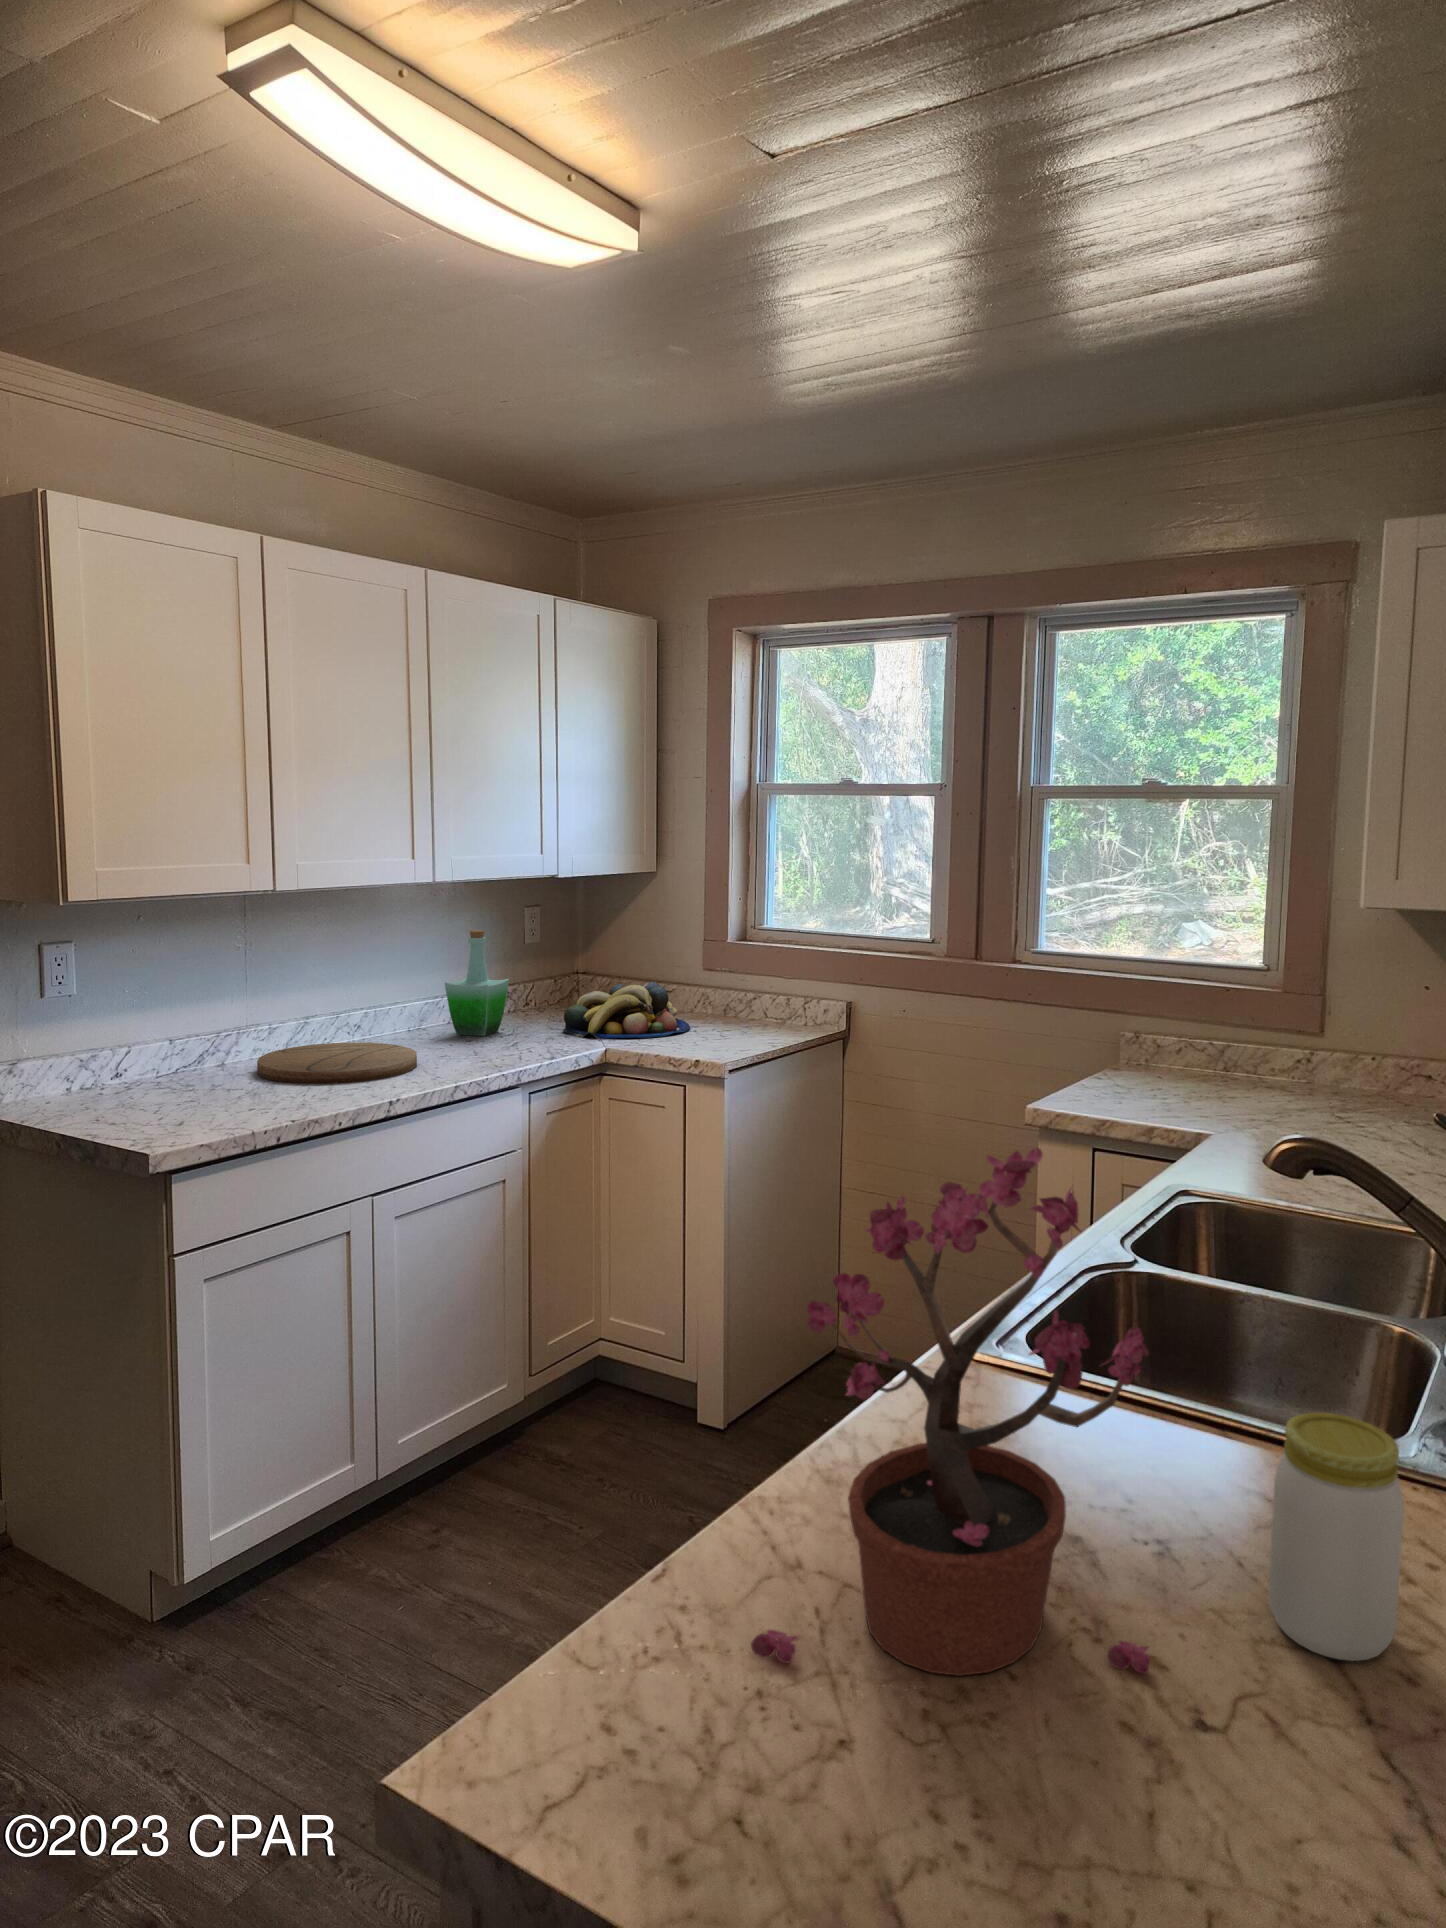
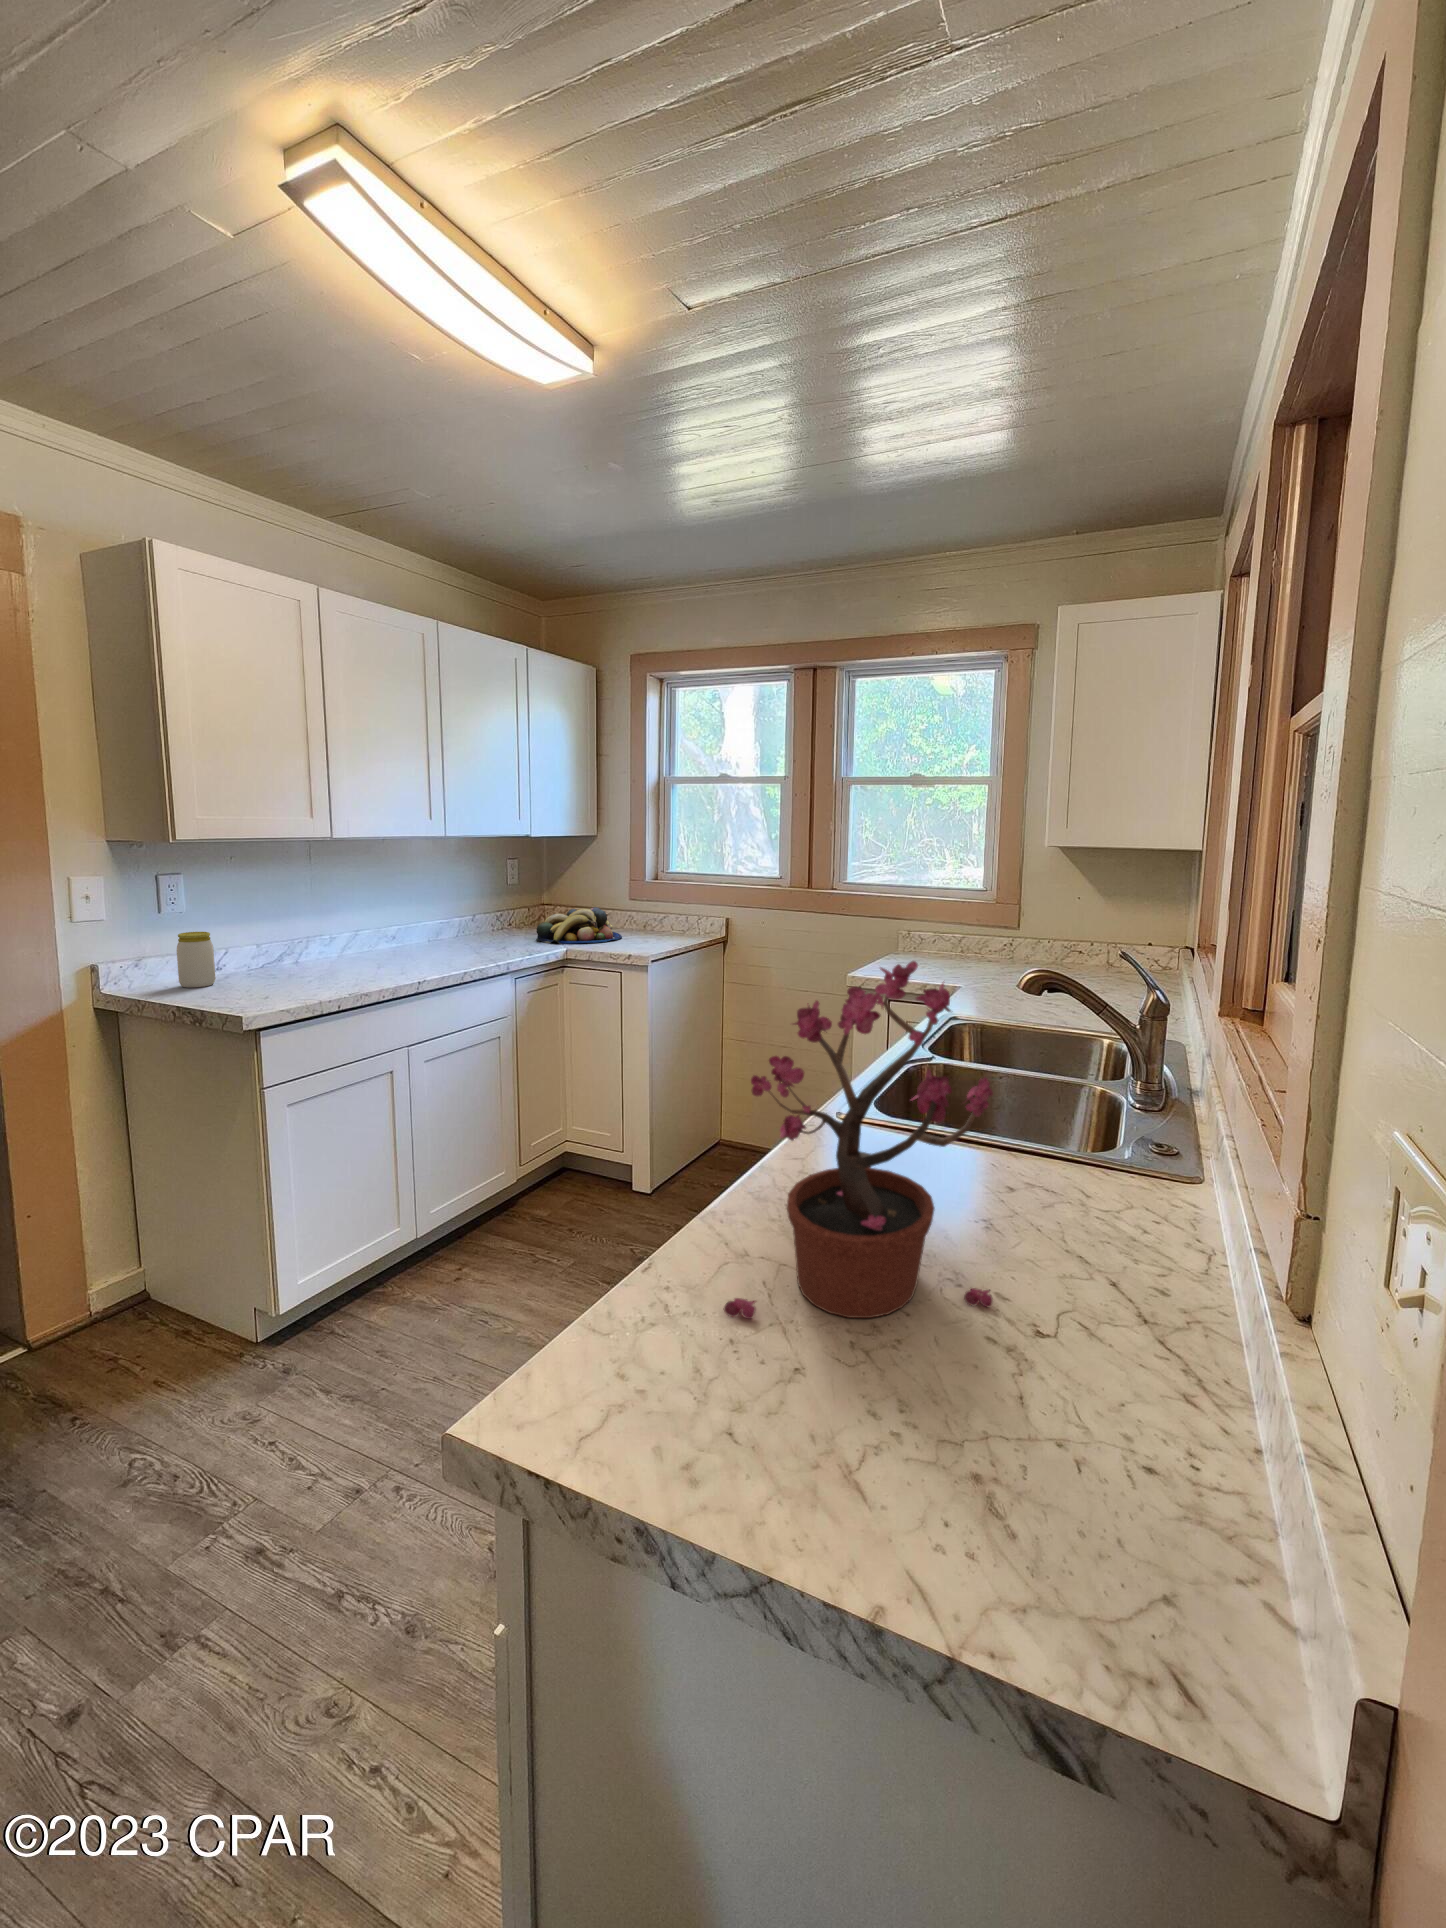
bottle: present [445,930,509,1036] -> none [453,872,498,944]
cutting board: present [257,1042,417,1084] -> none [321,947,437,974]
jar: present [1268,1413,1404,1661] -> present [177,932,216,988]

